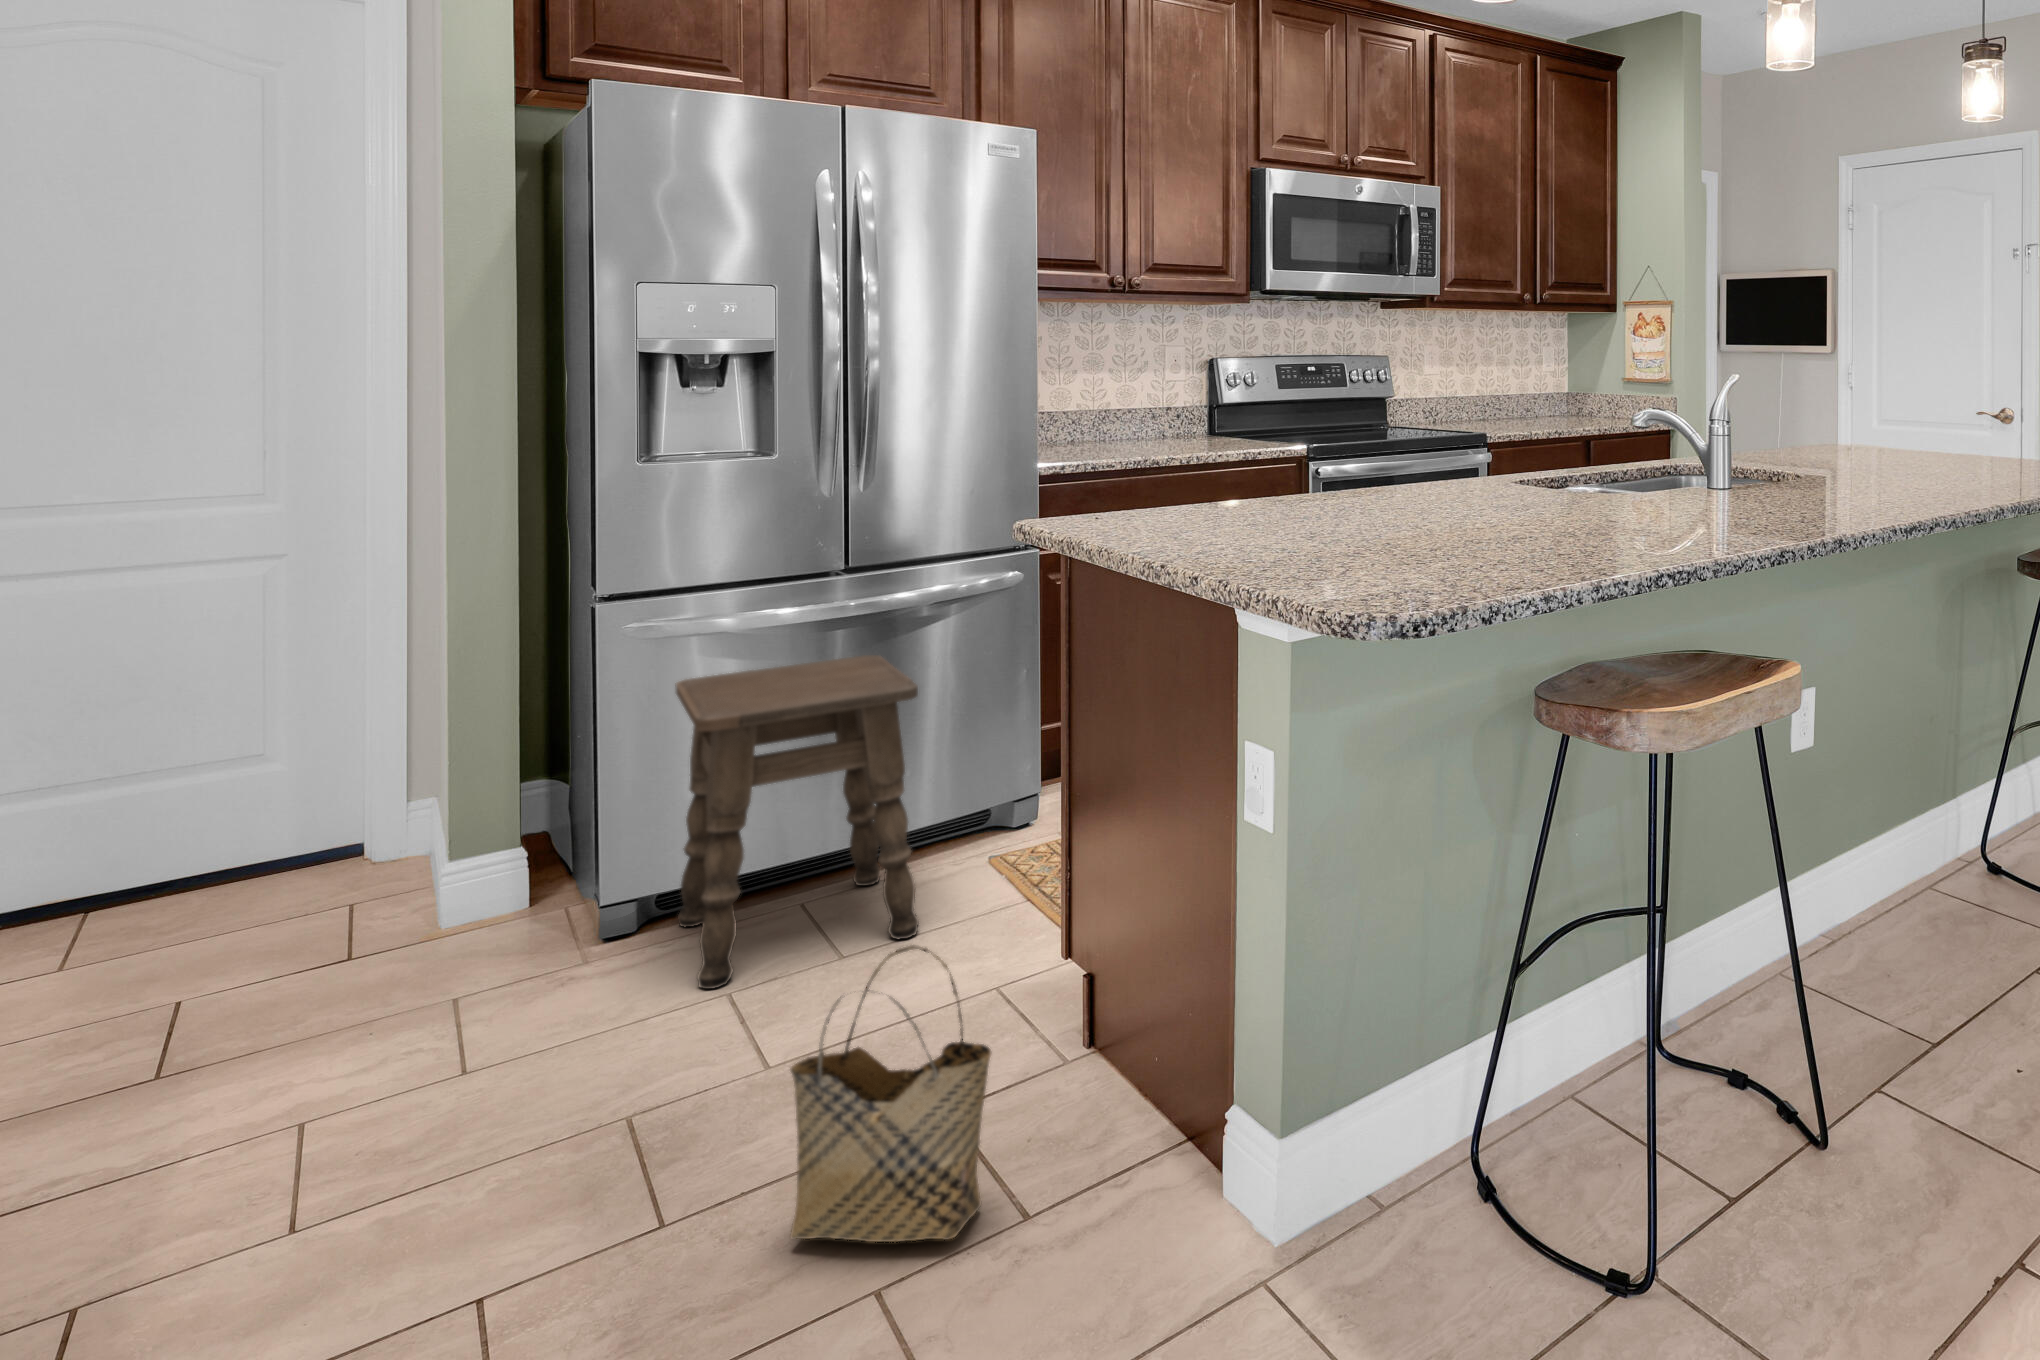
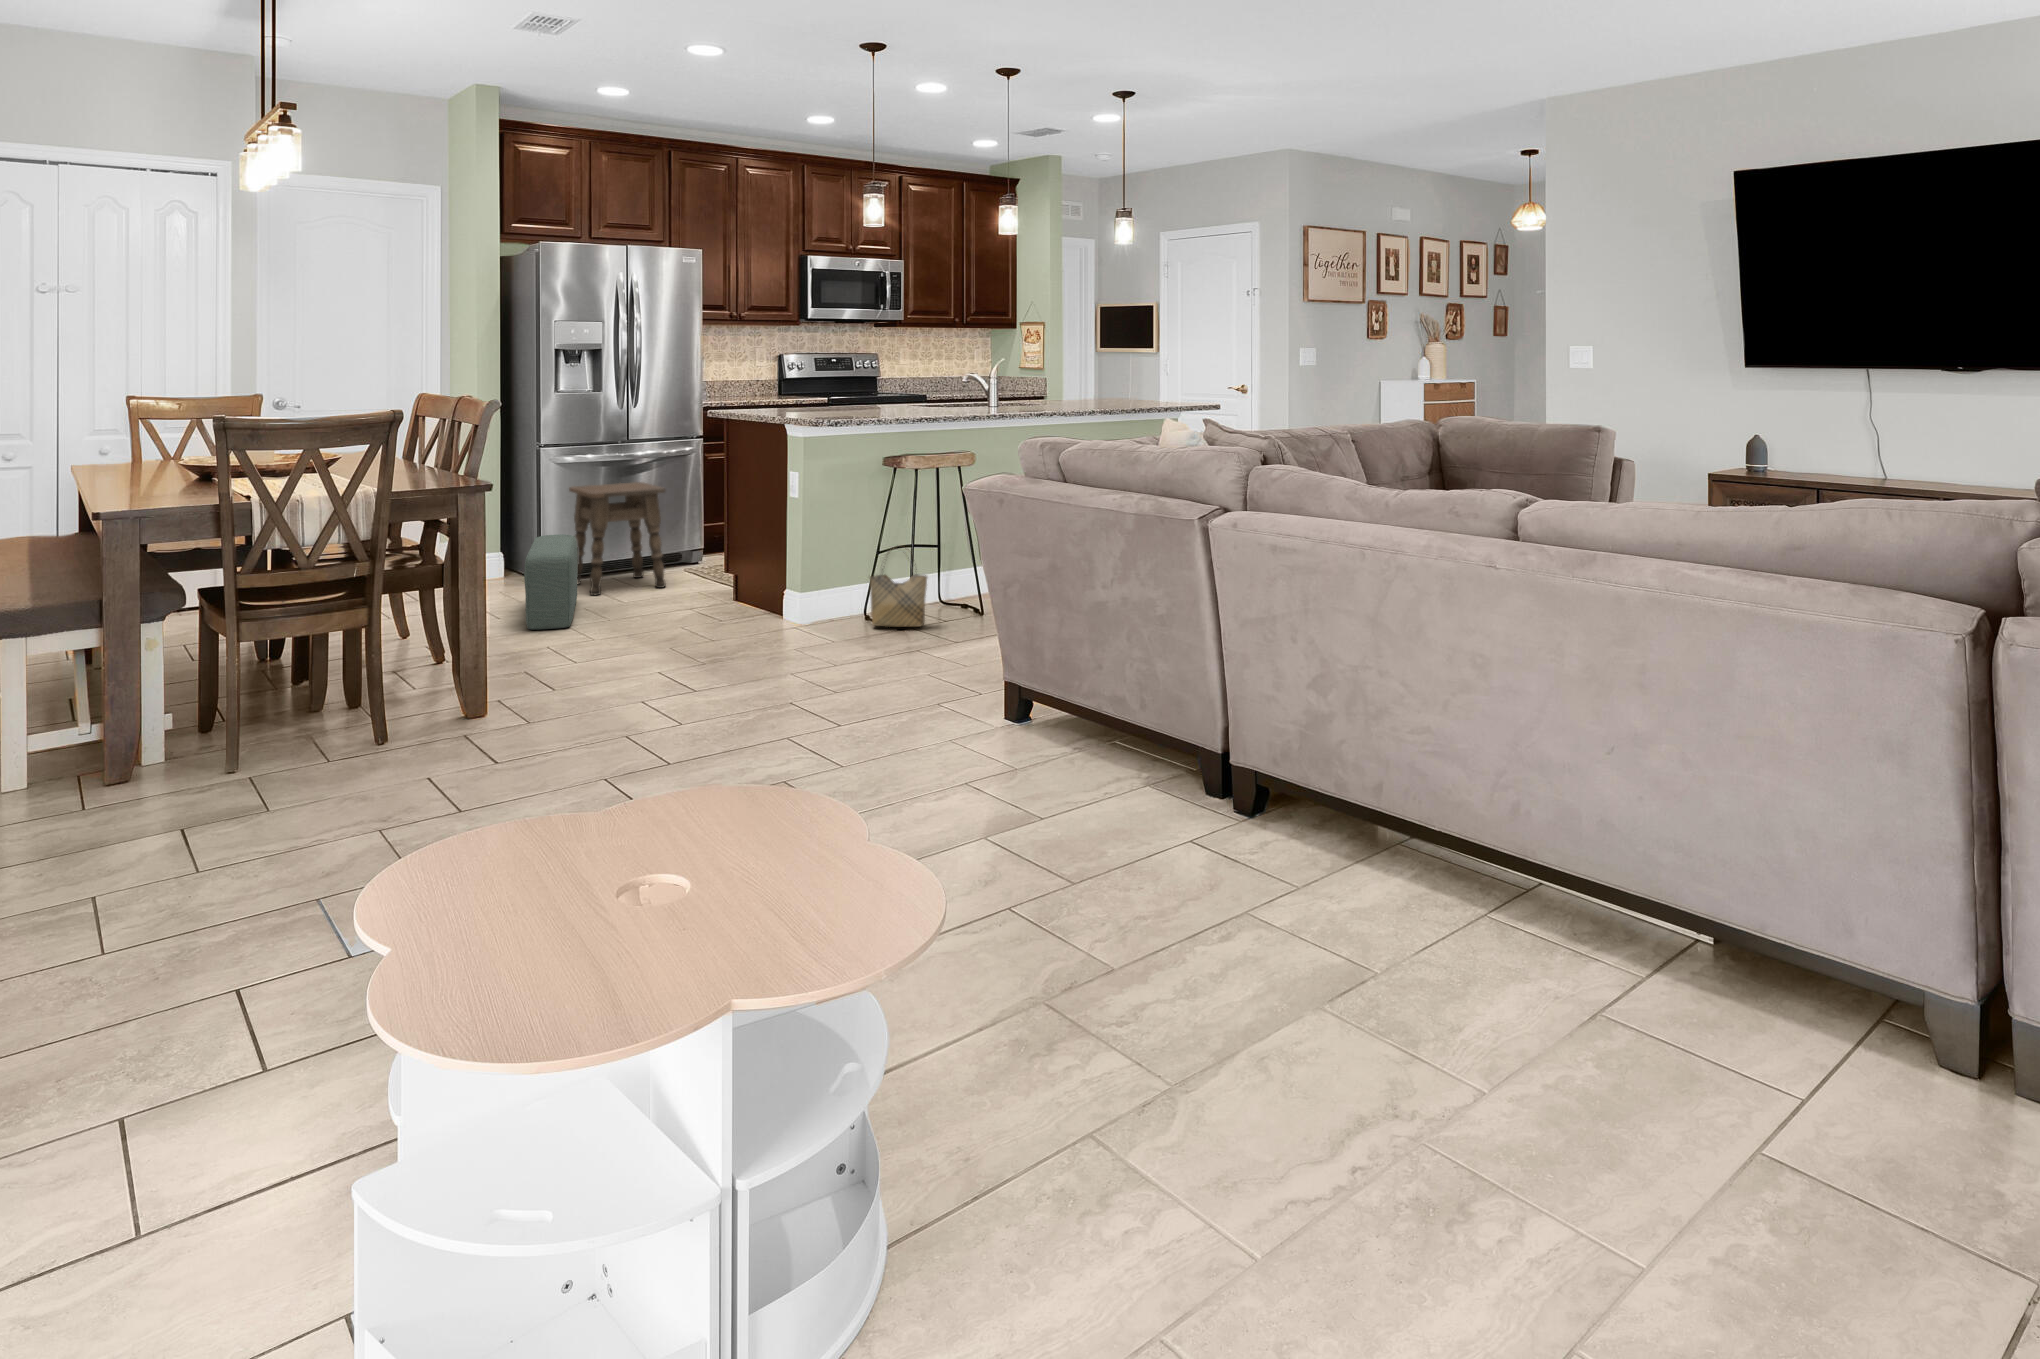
pouf: none [331,850,640,1278] -> present [524,534,578,630]
woven basket: present [790,945,991,1242] -> present [869,548,927,627]

